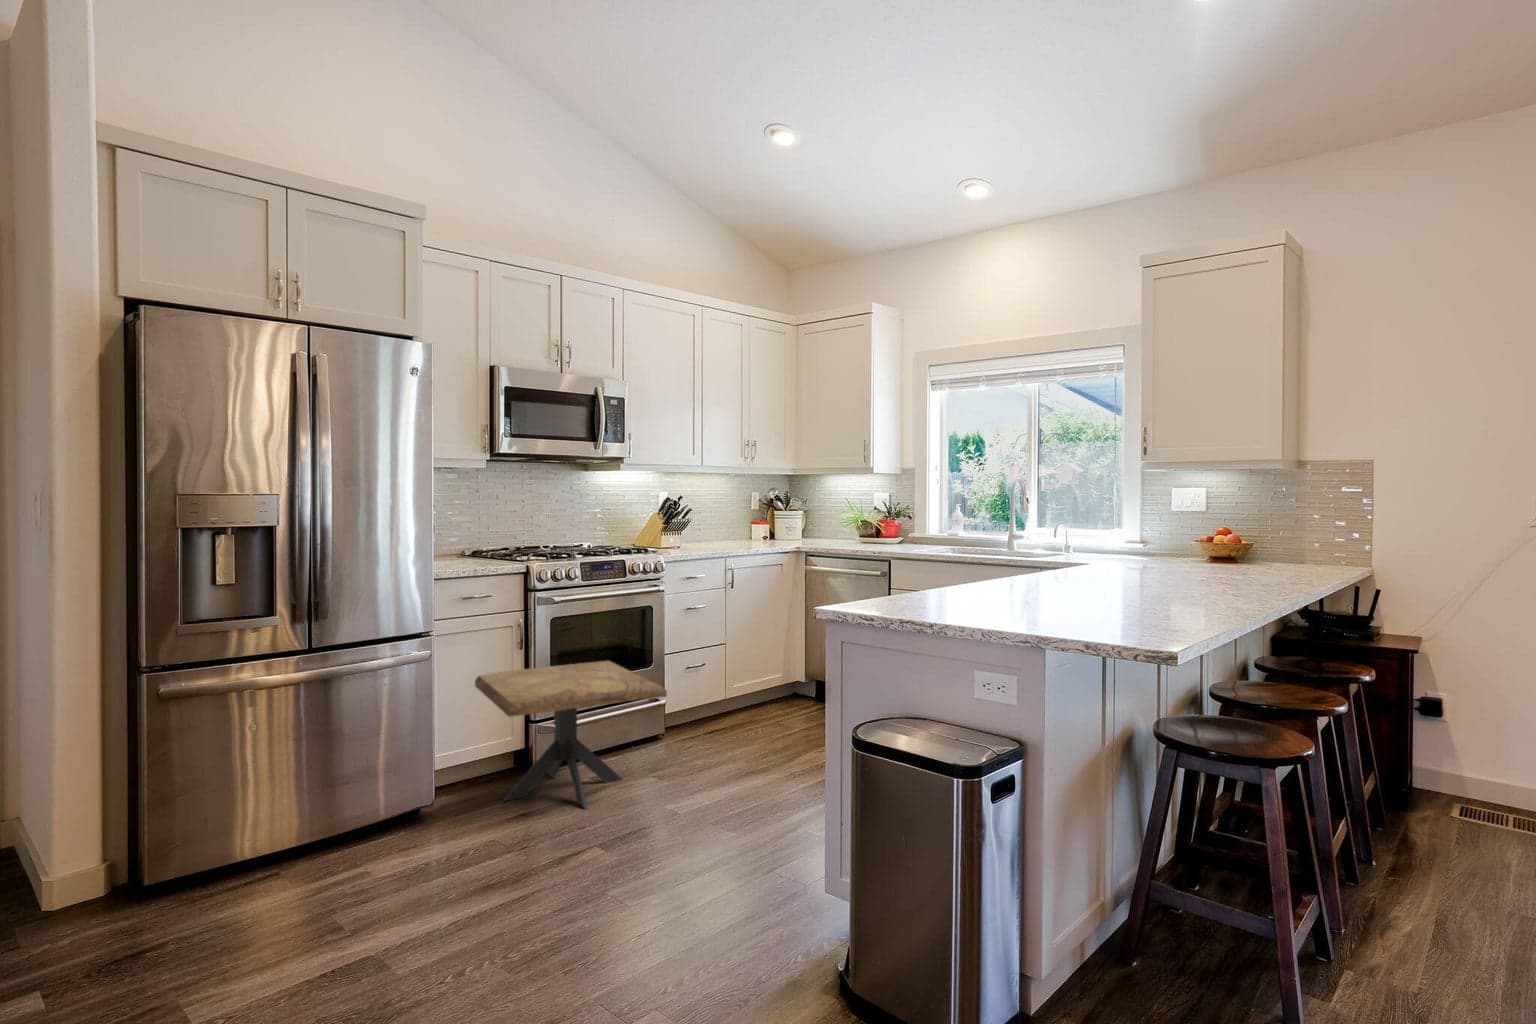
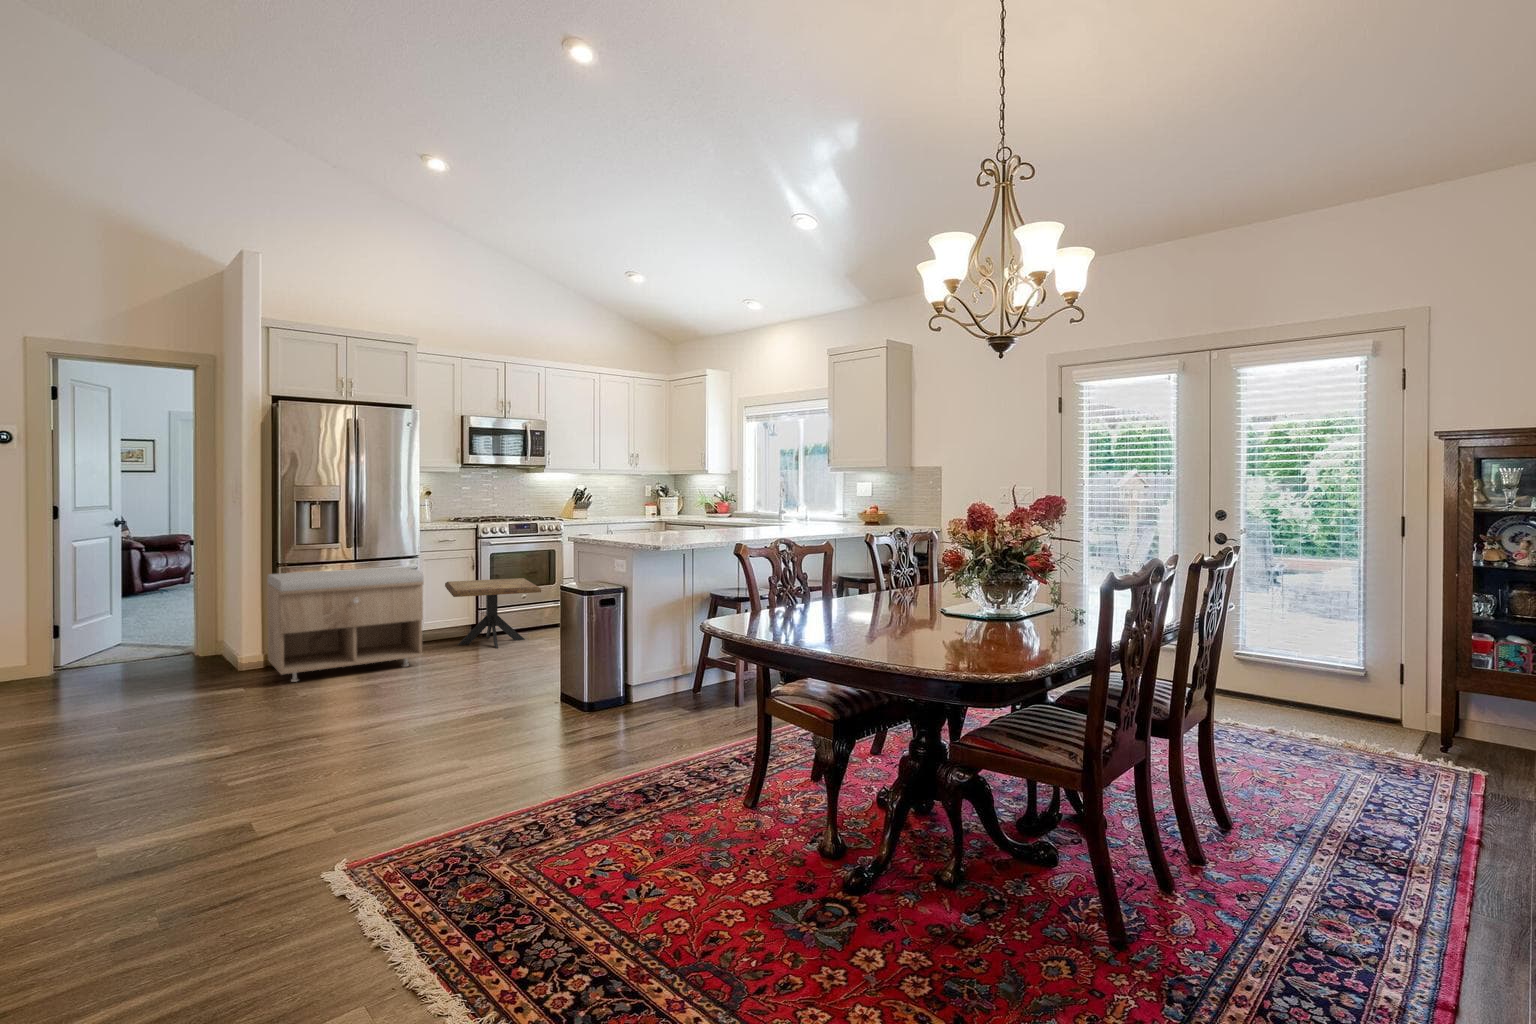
storage bench: none [112,658,464,961] -> present [267,567,424,682]

